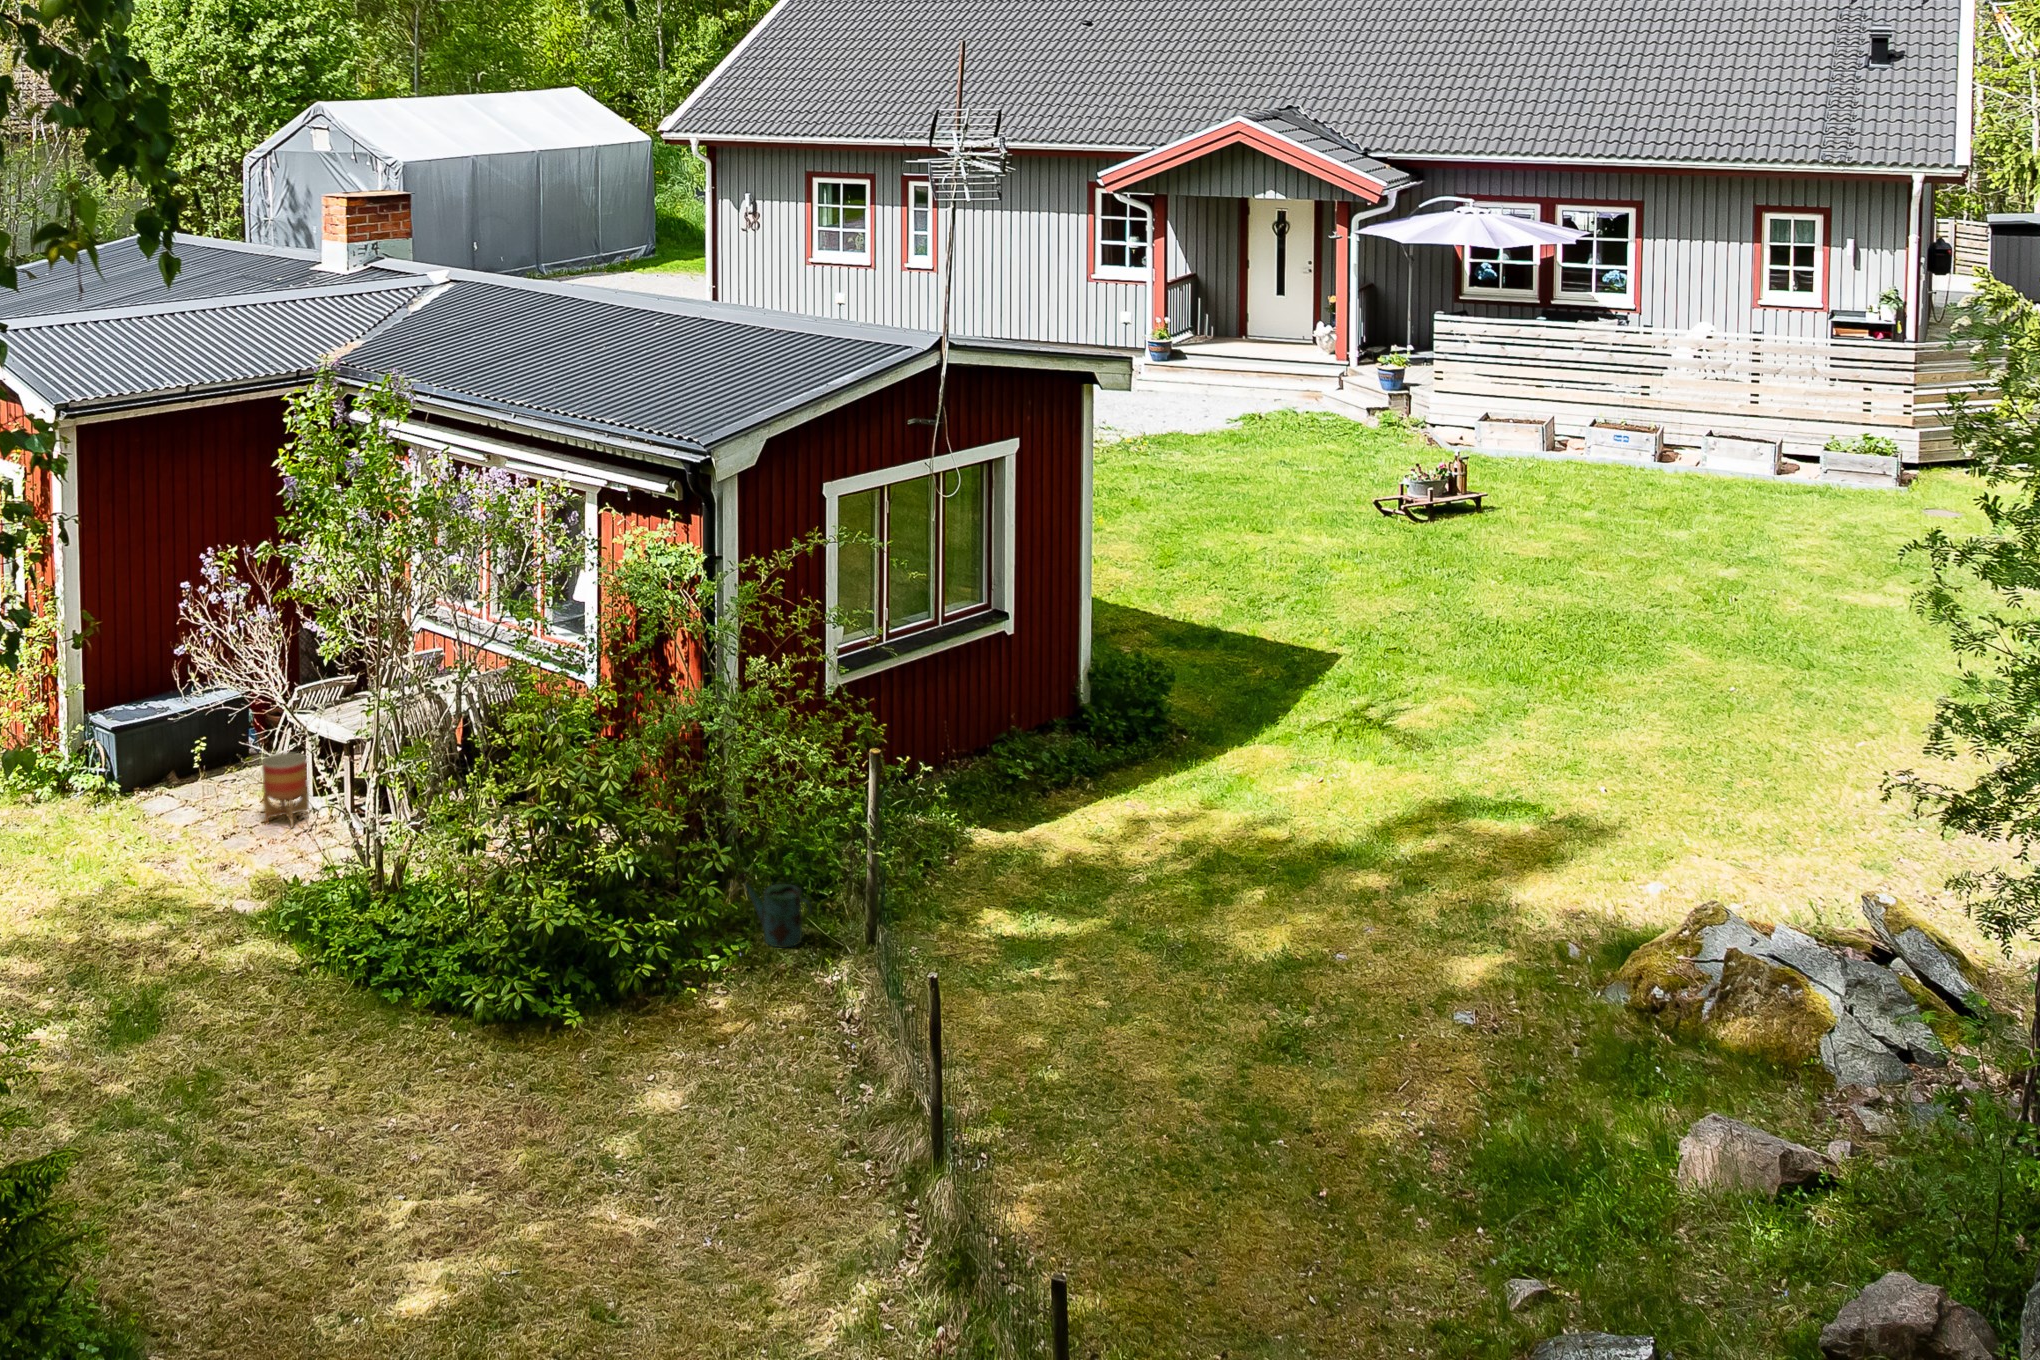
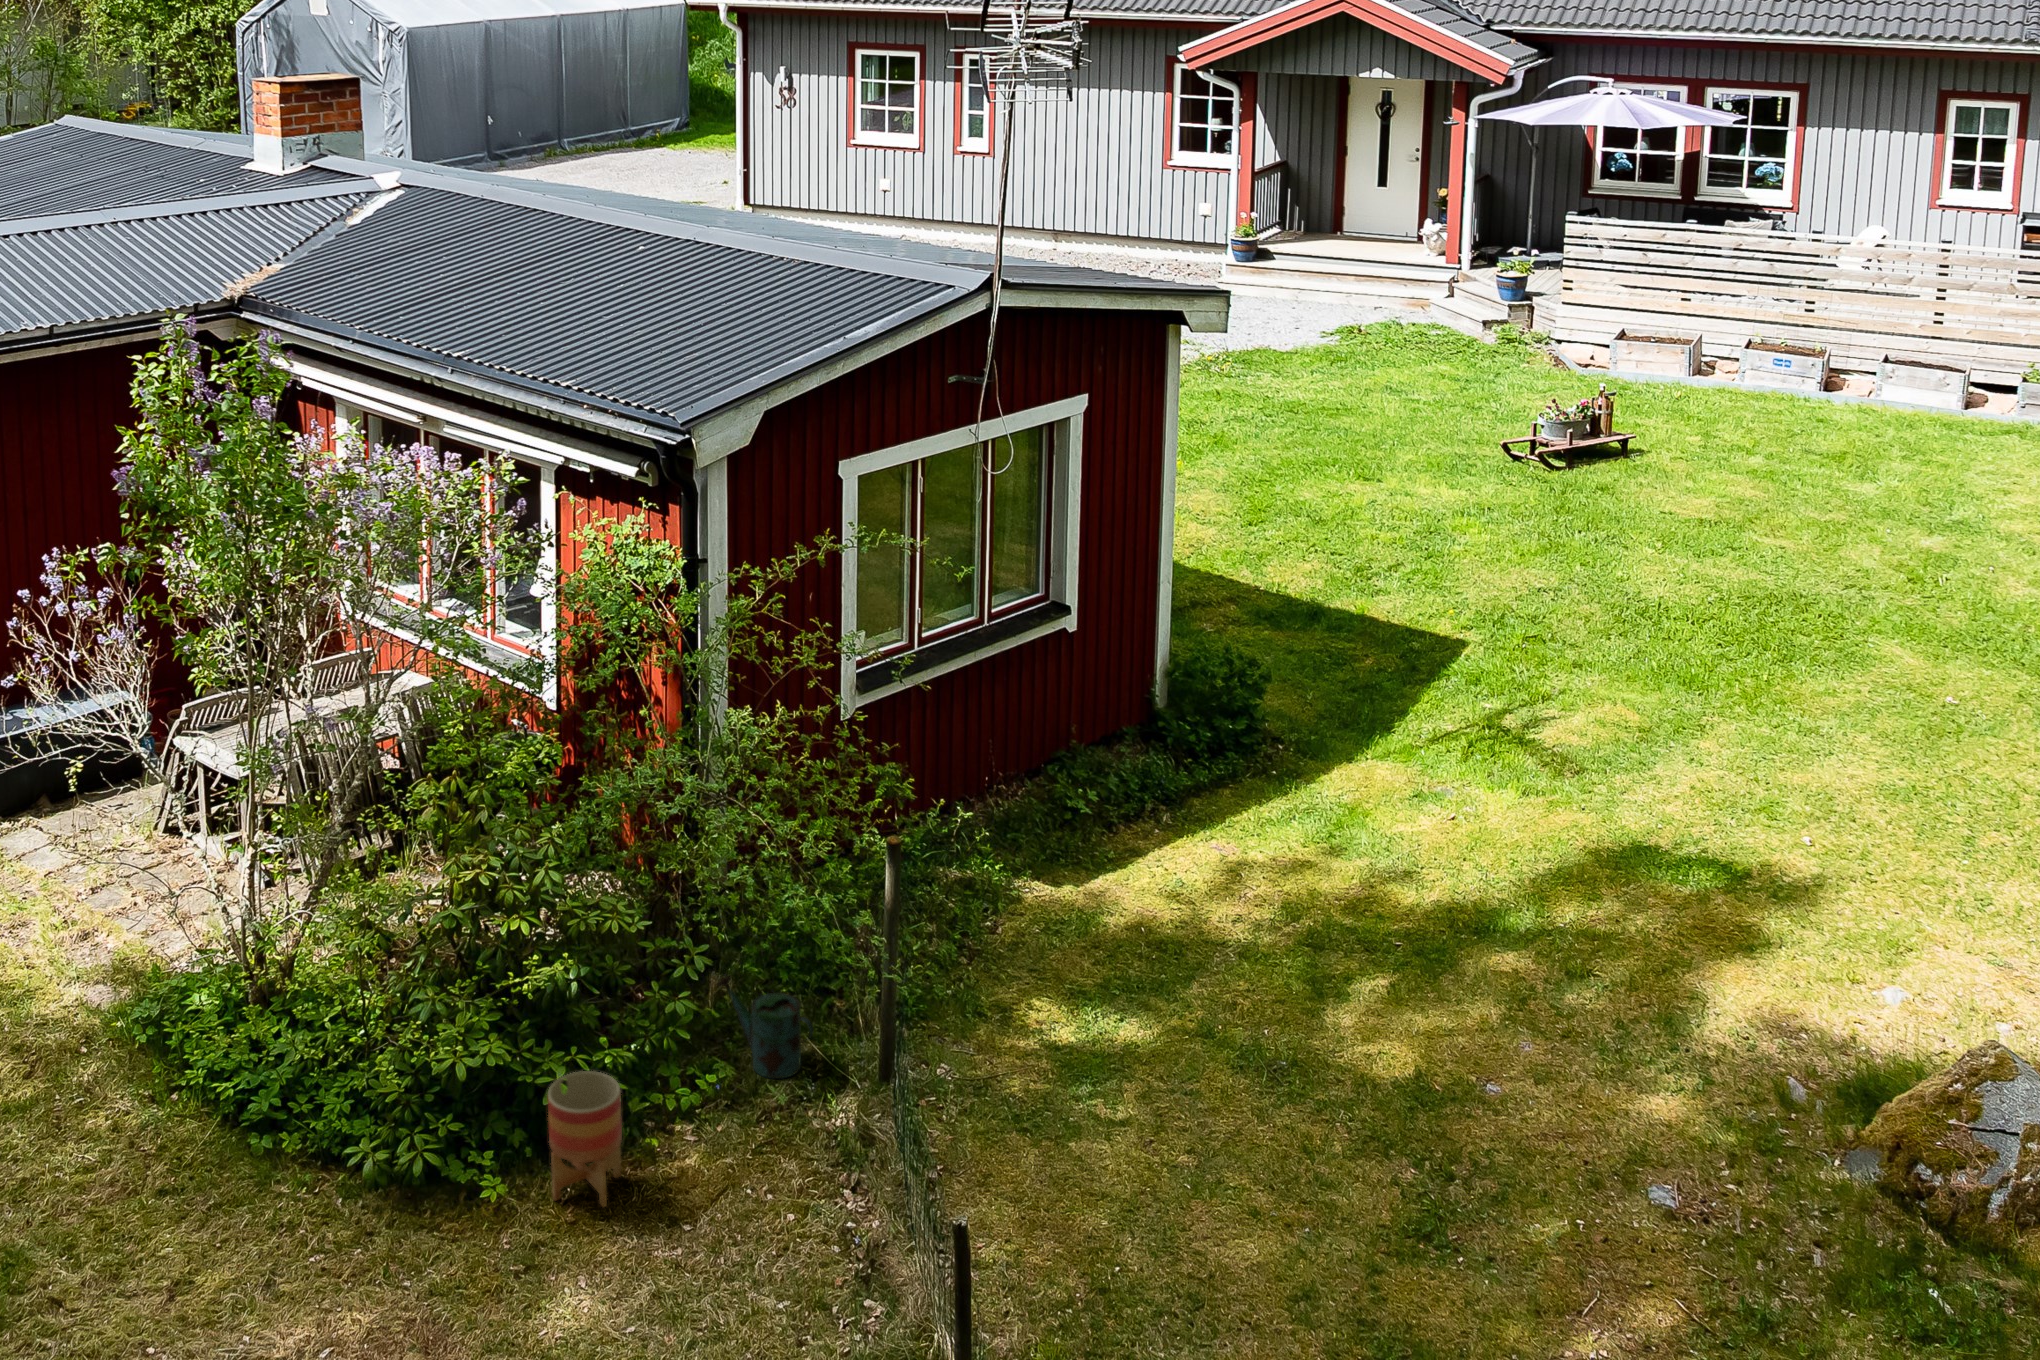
planter: present [262,753,309,828] -> present [548,1071,622,1207]

